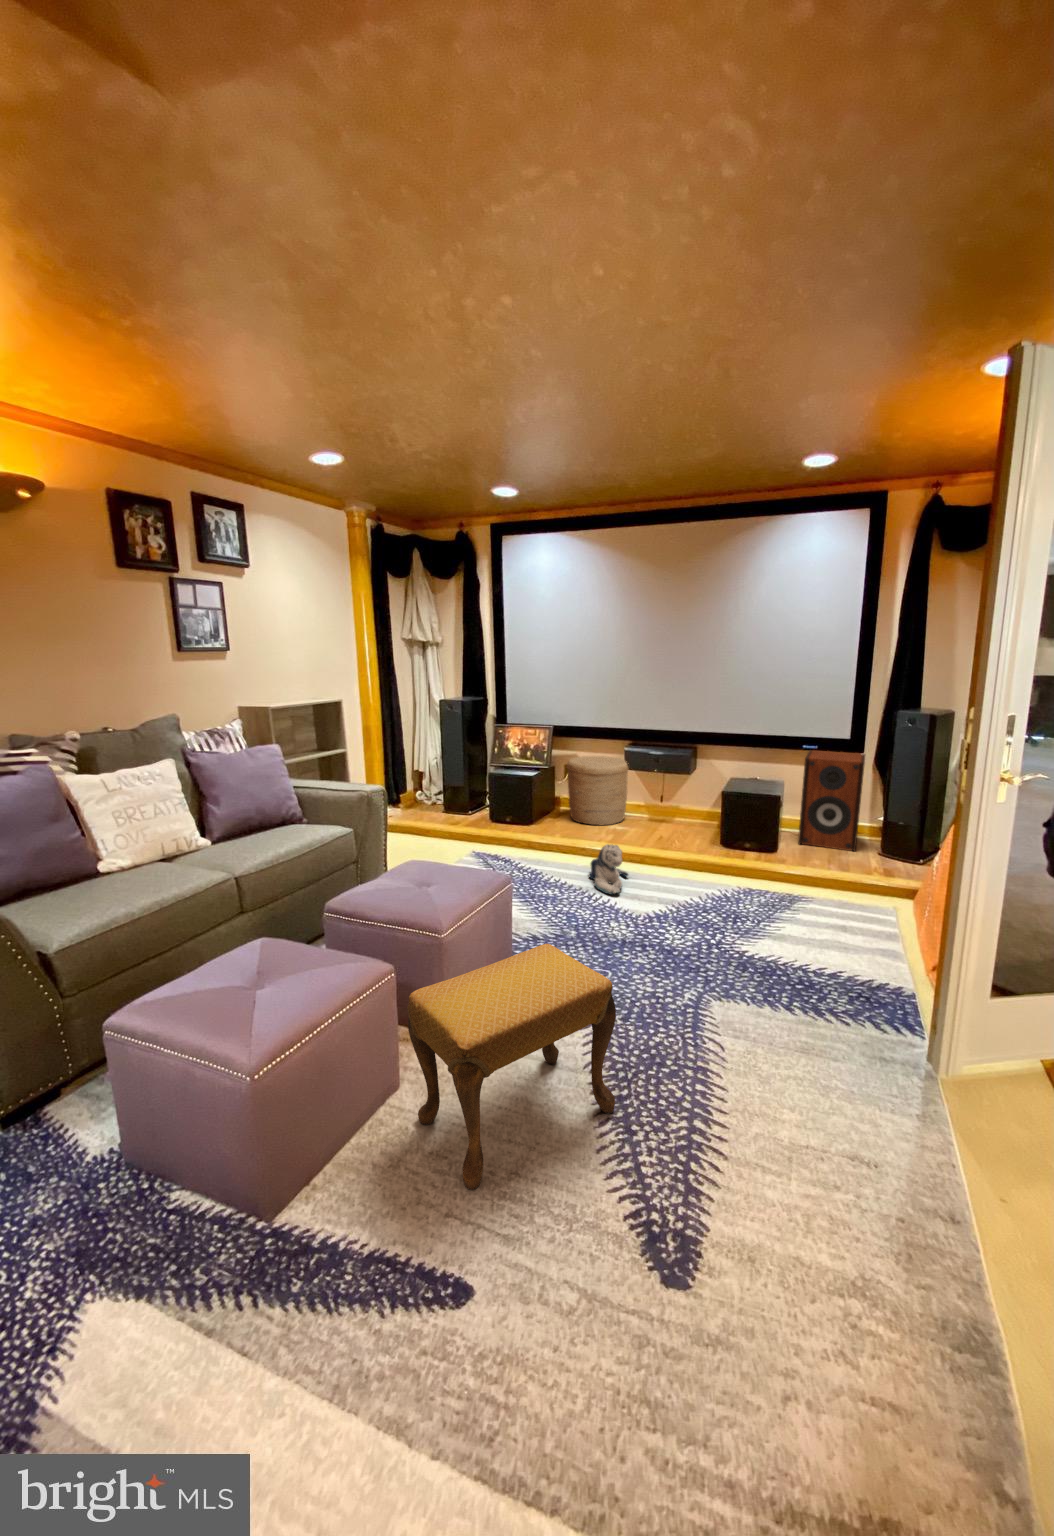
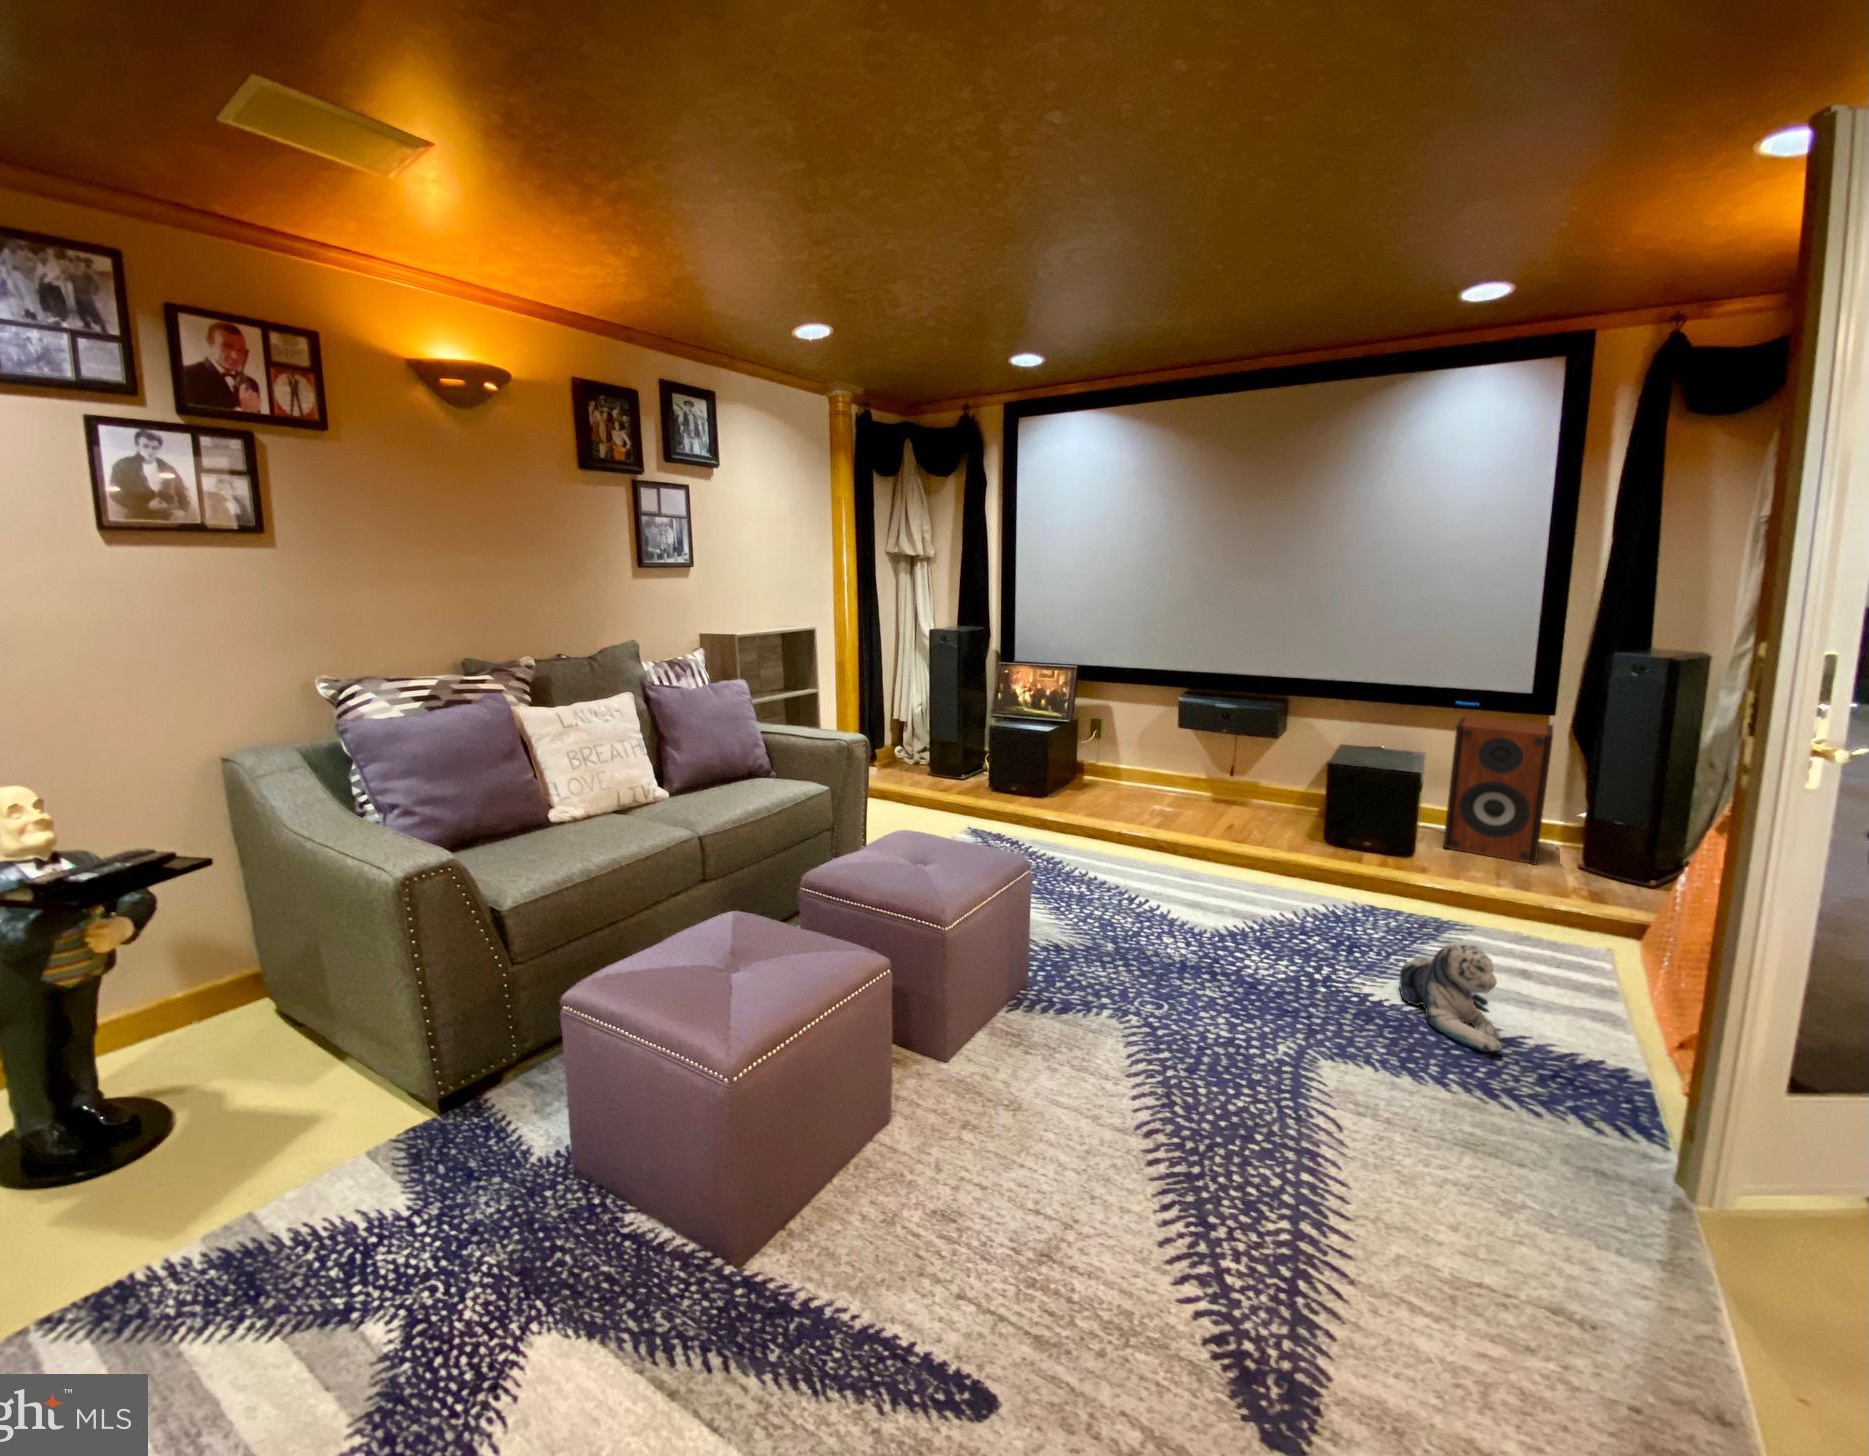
woven basket: present [567,756,628,825] -> none [1102,711,1190,805]
plush toy: present [589,844,628,895] -> present [1400,944,1502,1052]
footstool: present [407,944,616,1190] -> none [912,954,1190,1269]

